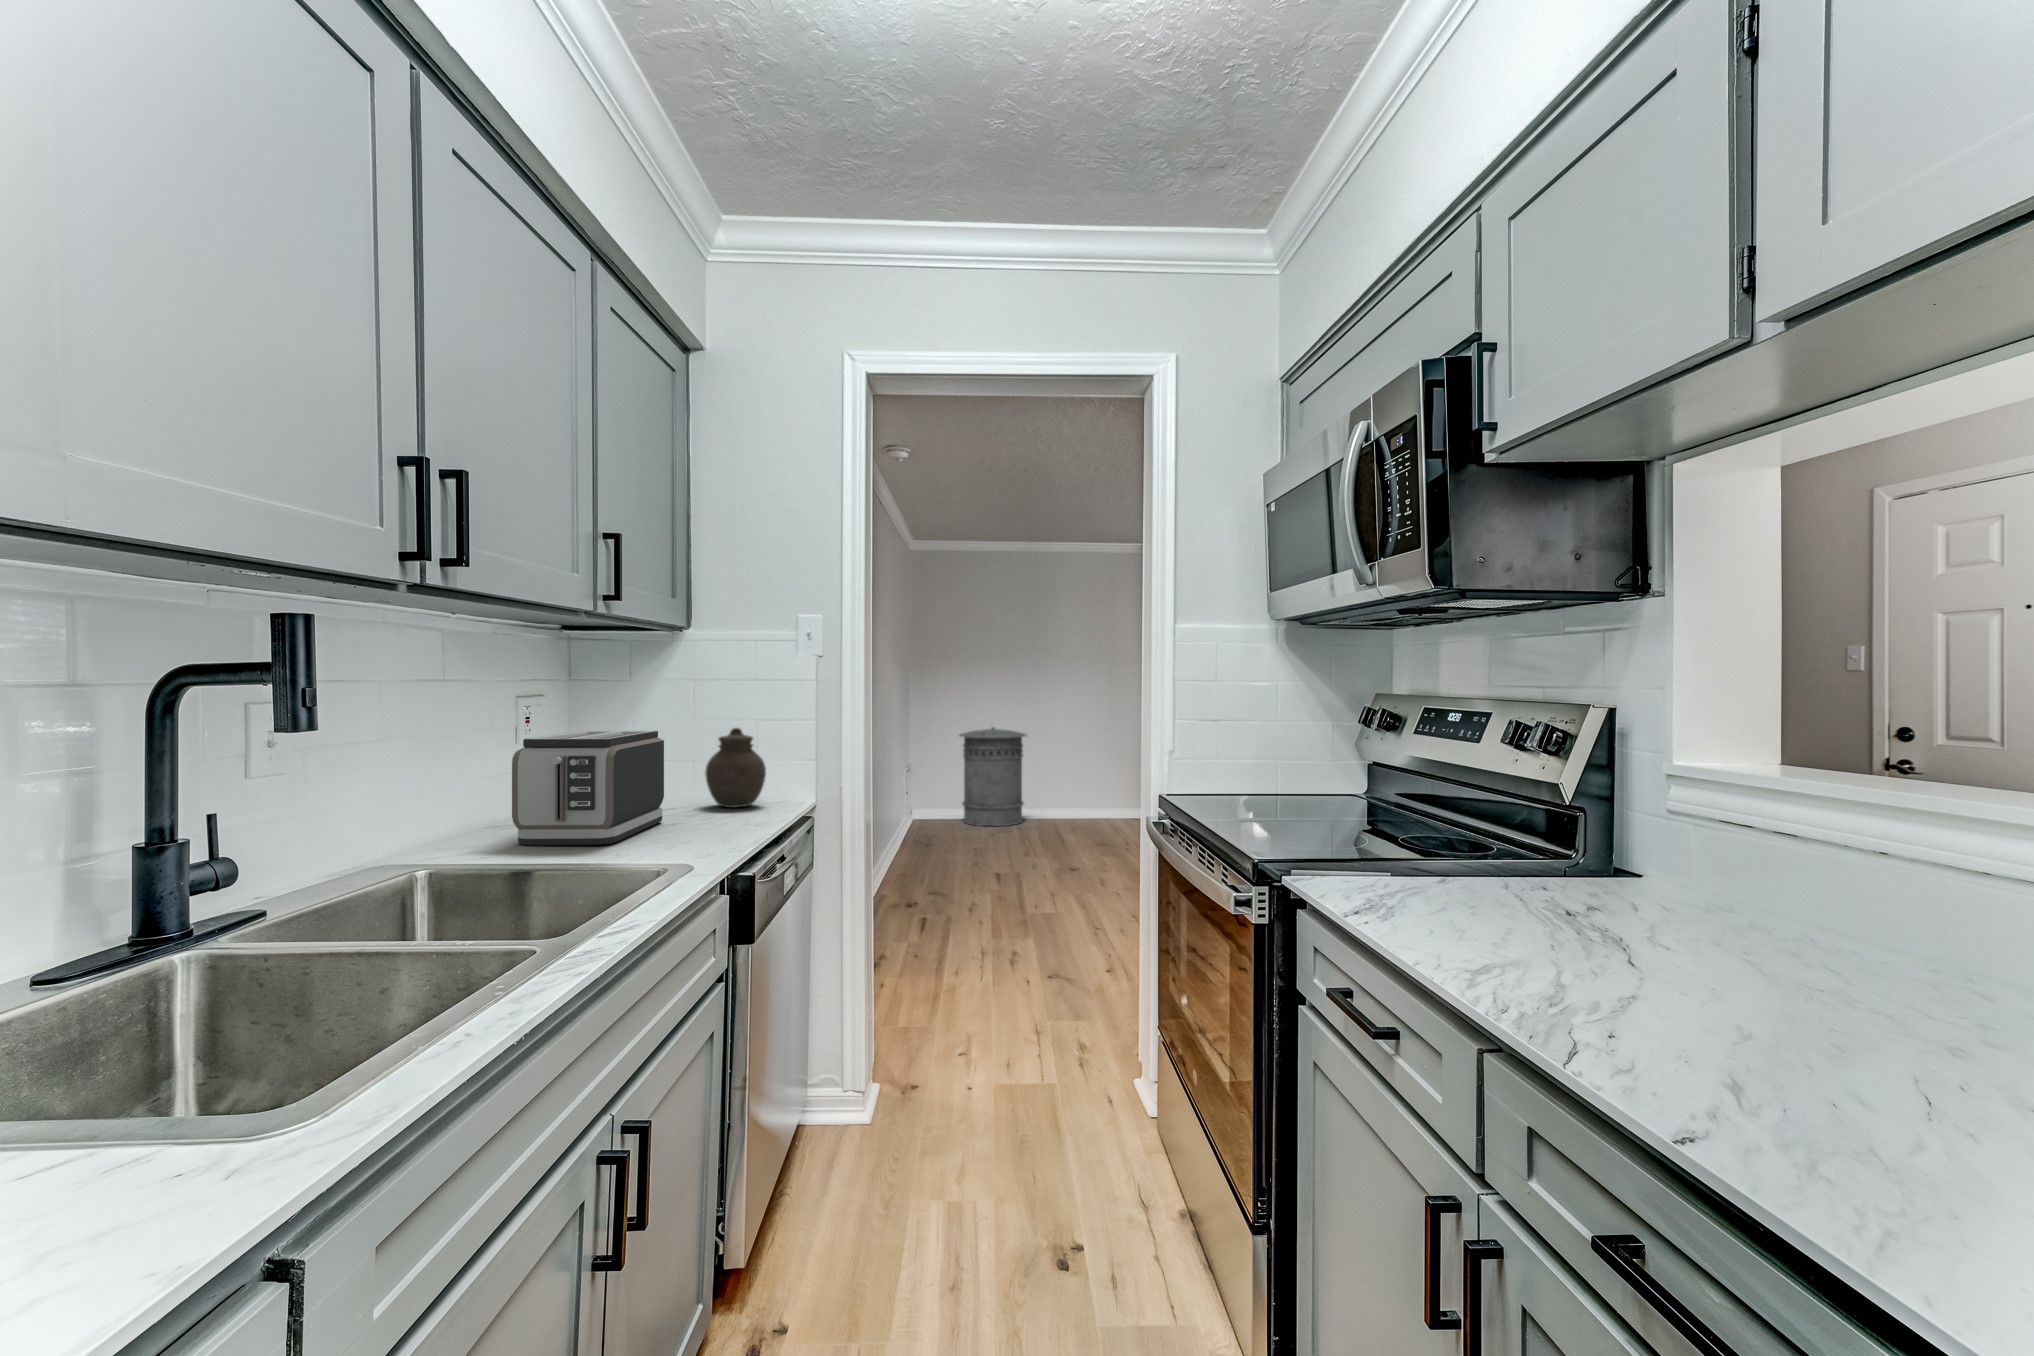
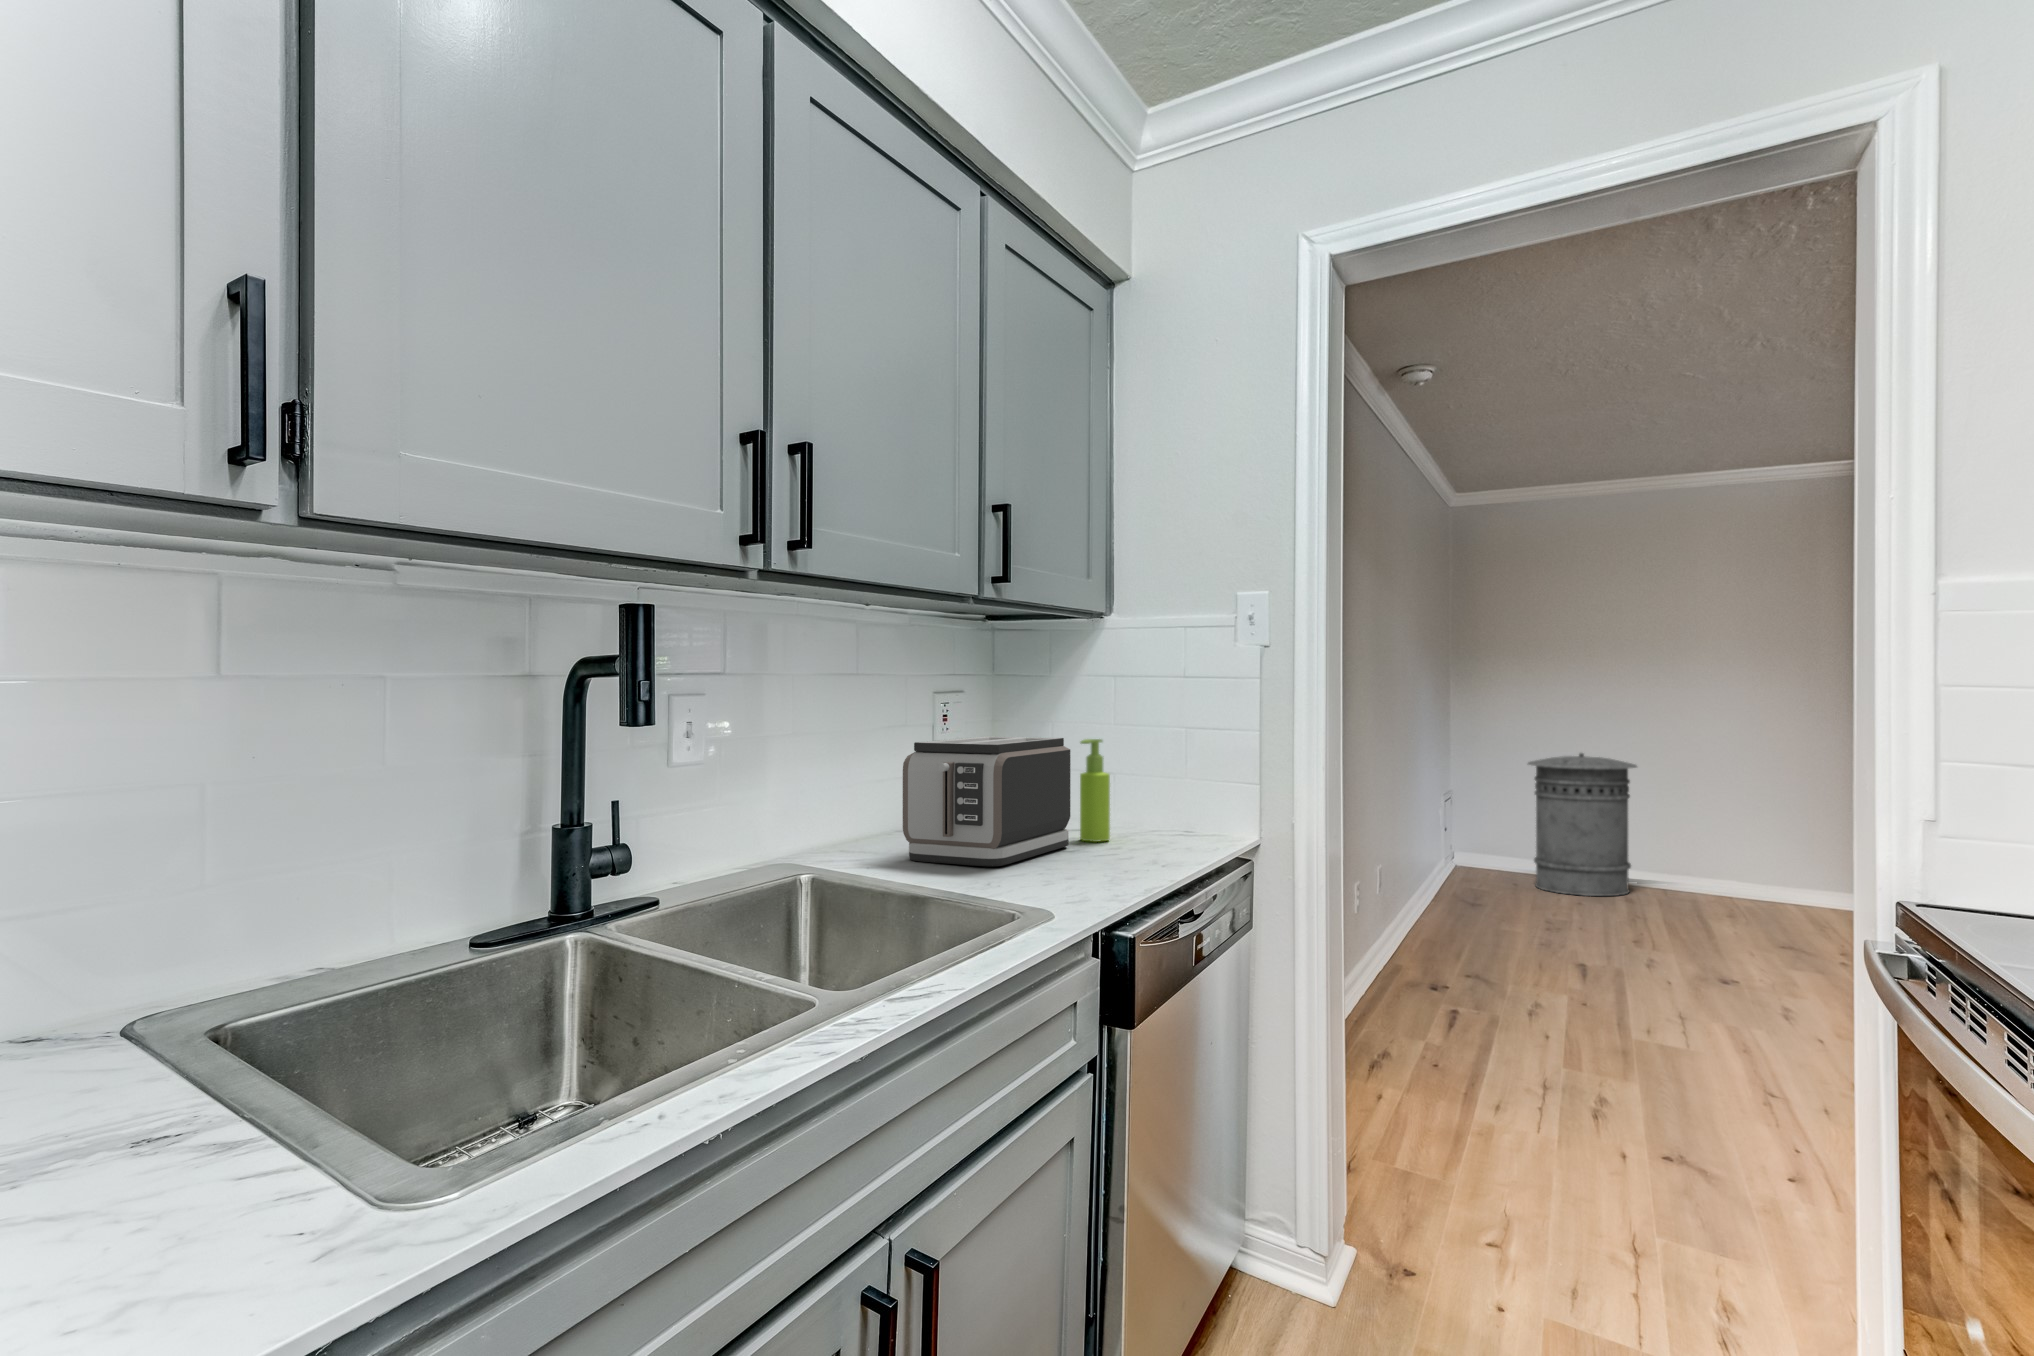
jar: present [705,728,766,808] -> none [1127,738,1199,836]
soap dispenser: none [668,731,694,816] -> present [1080,739,1110,842]

